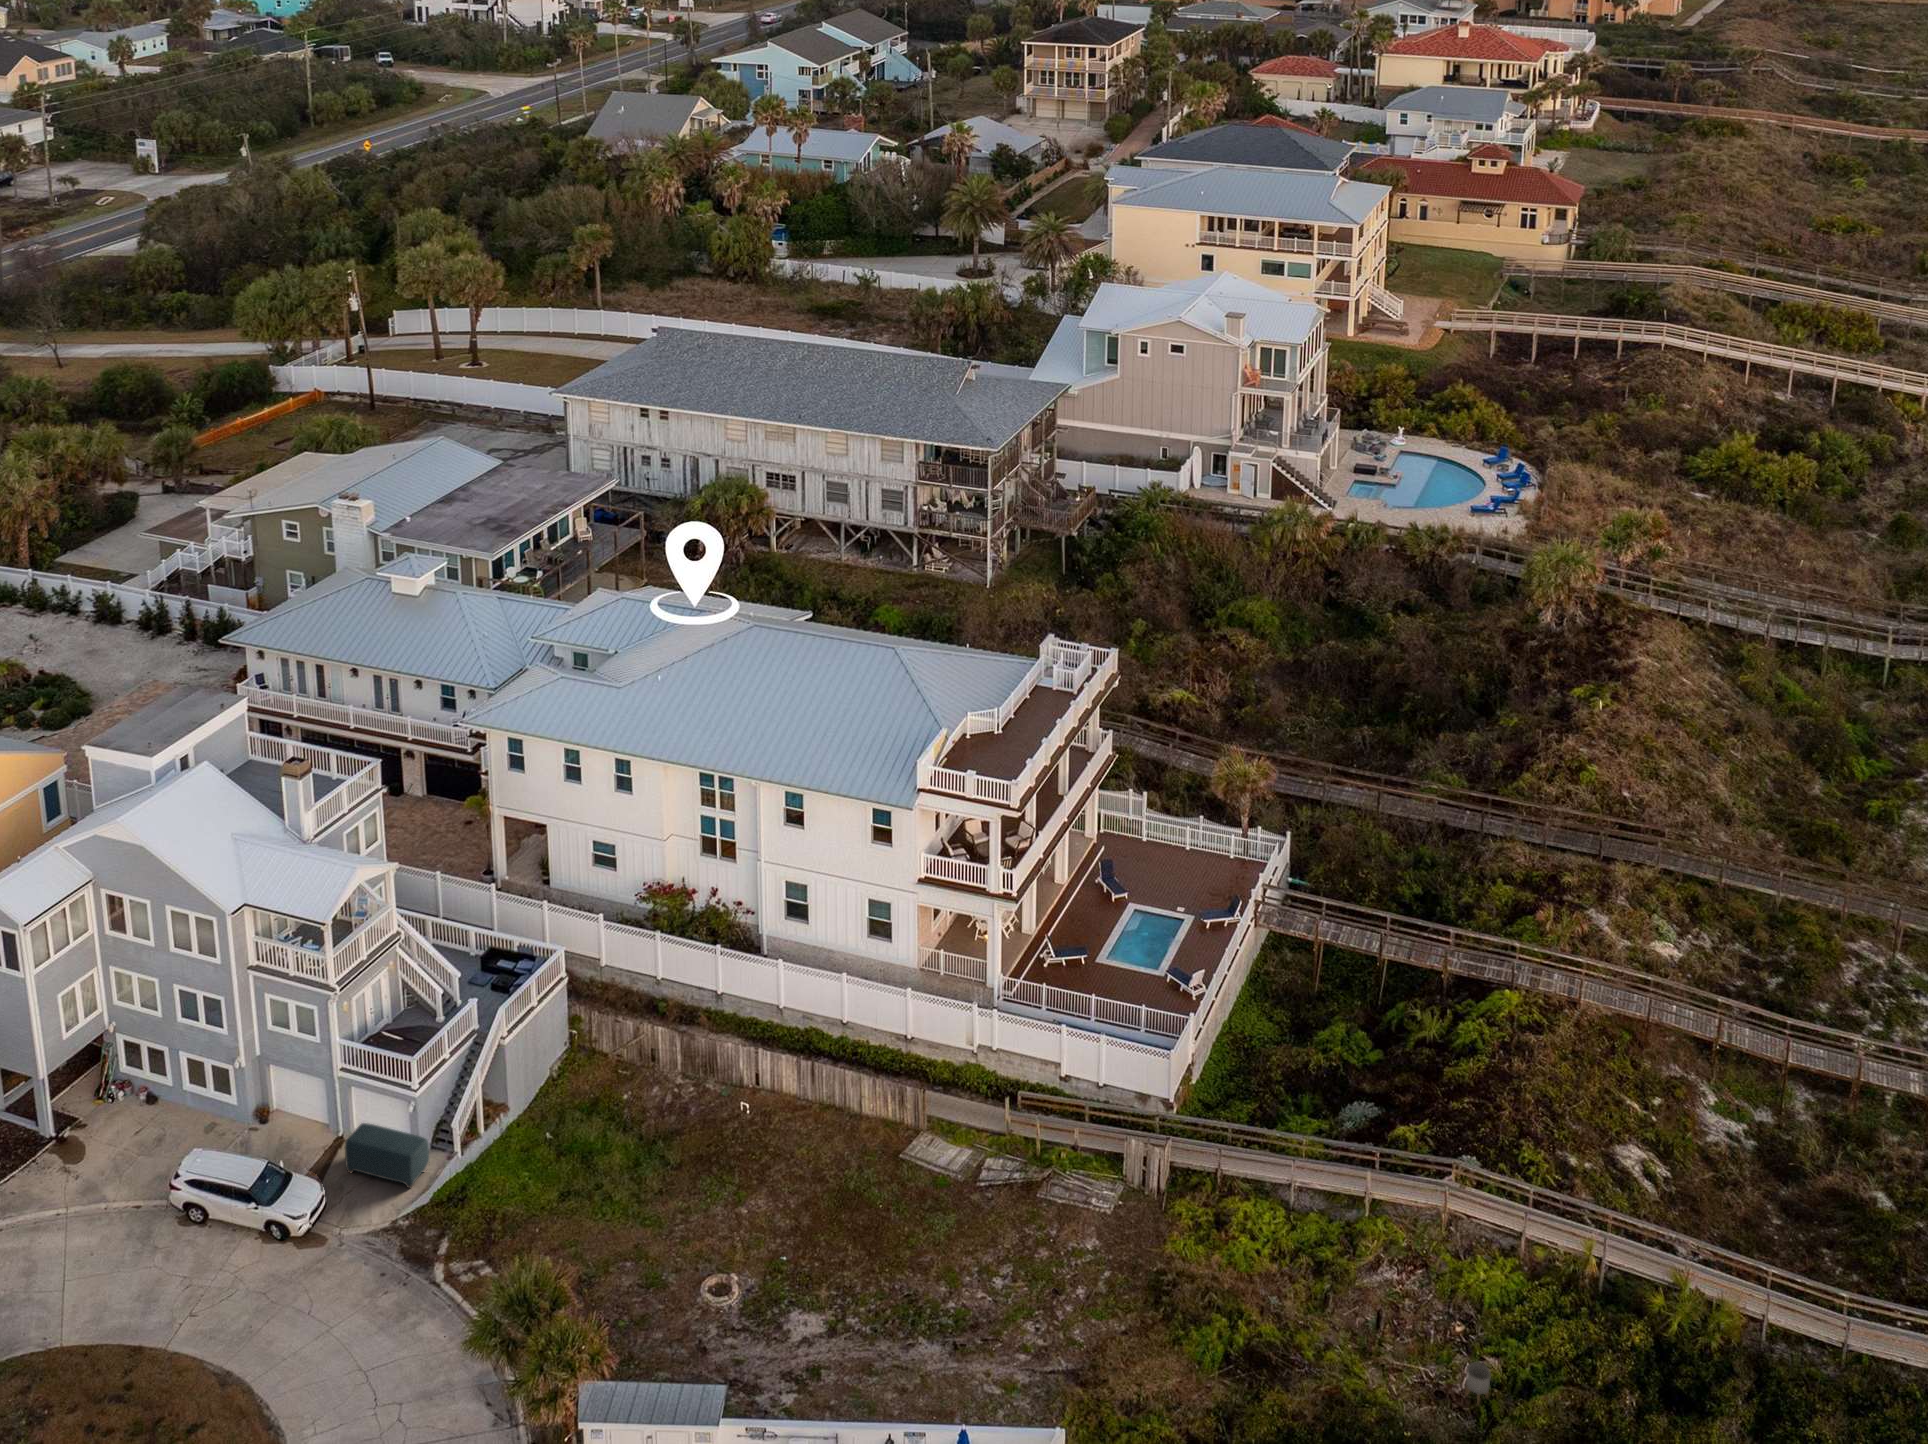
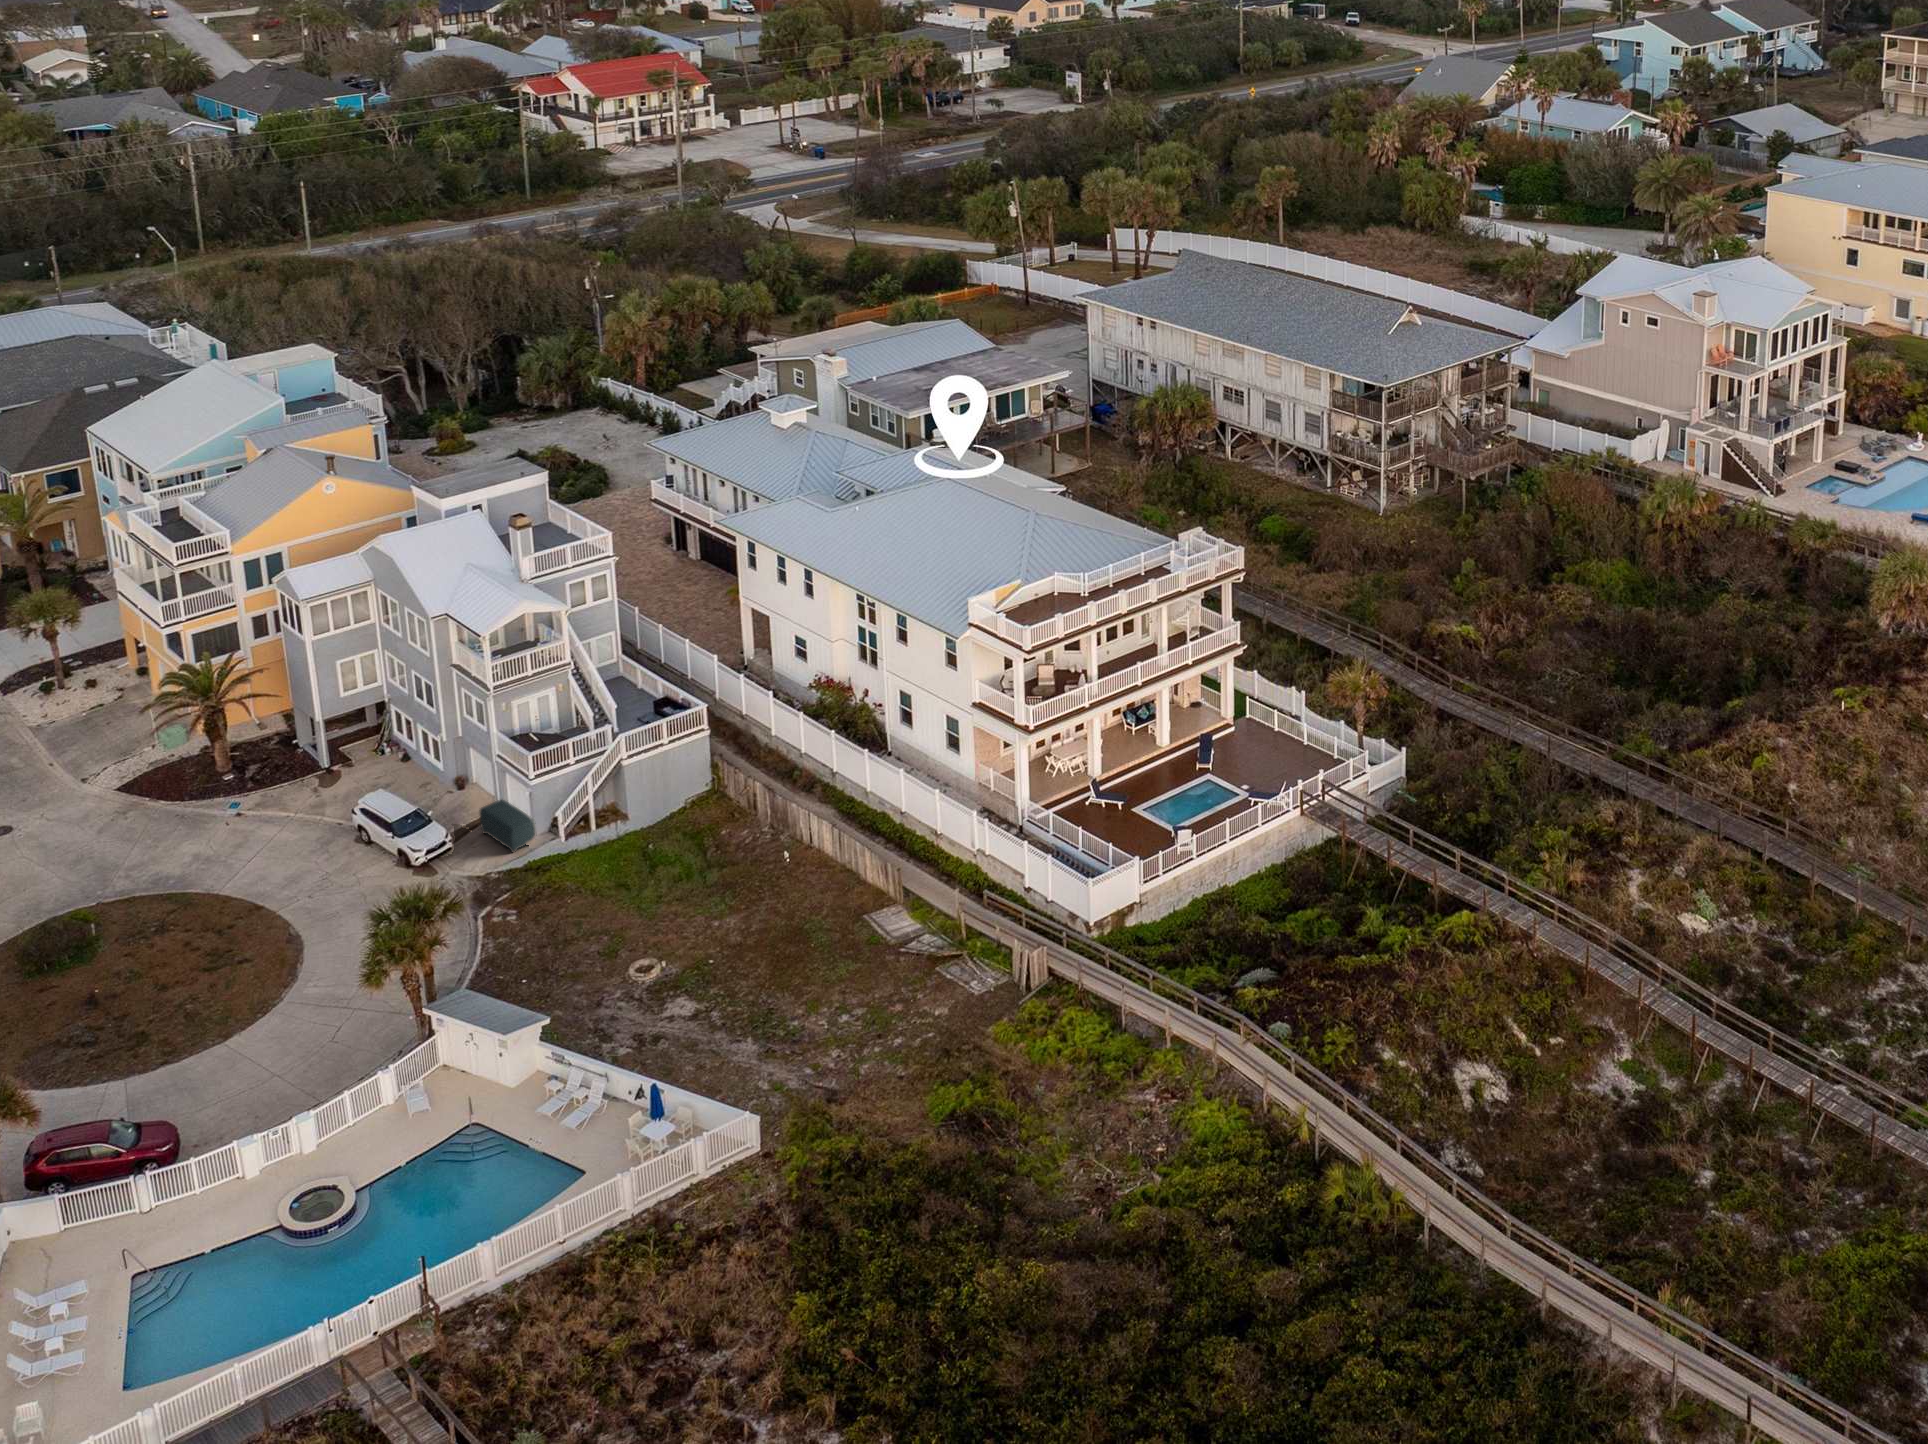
planter: present [1465,1363,1491,1404] -> none [1127,1167,1147,1203]

